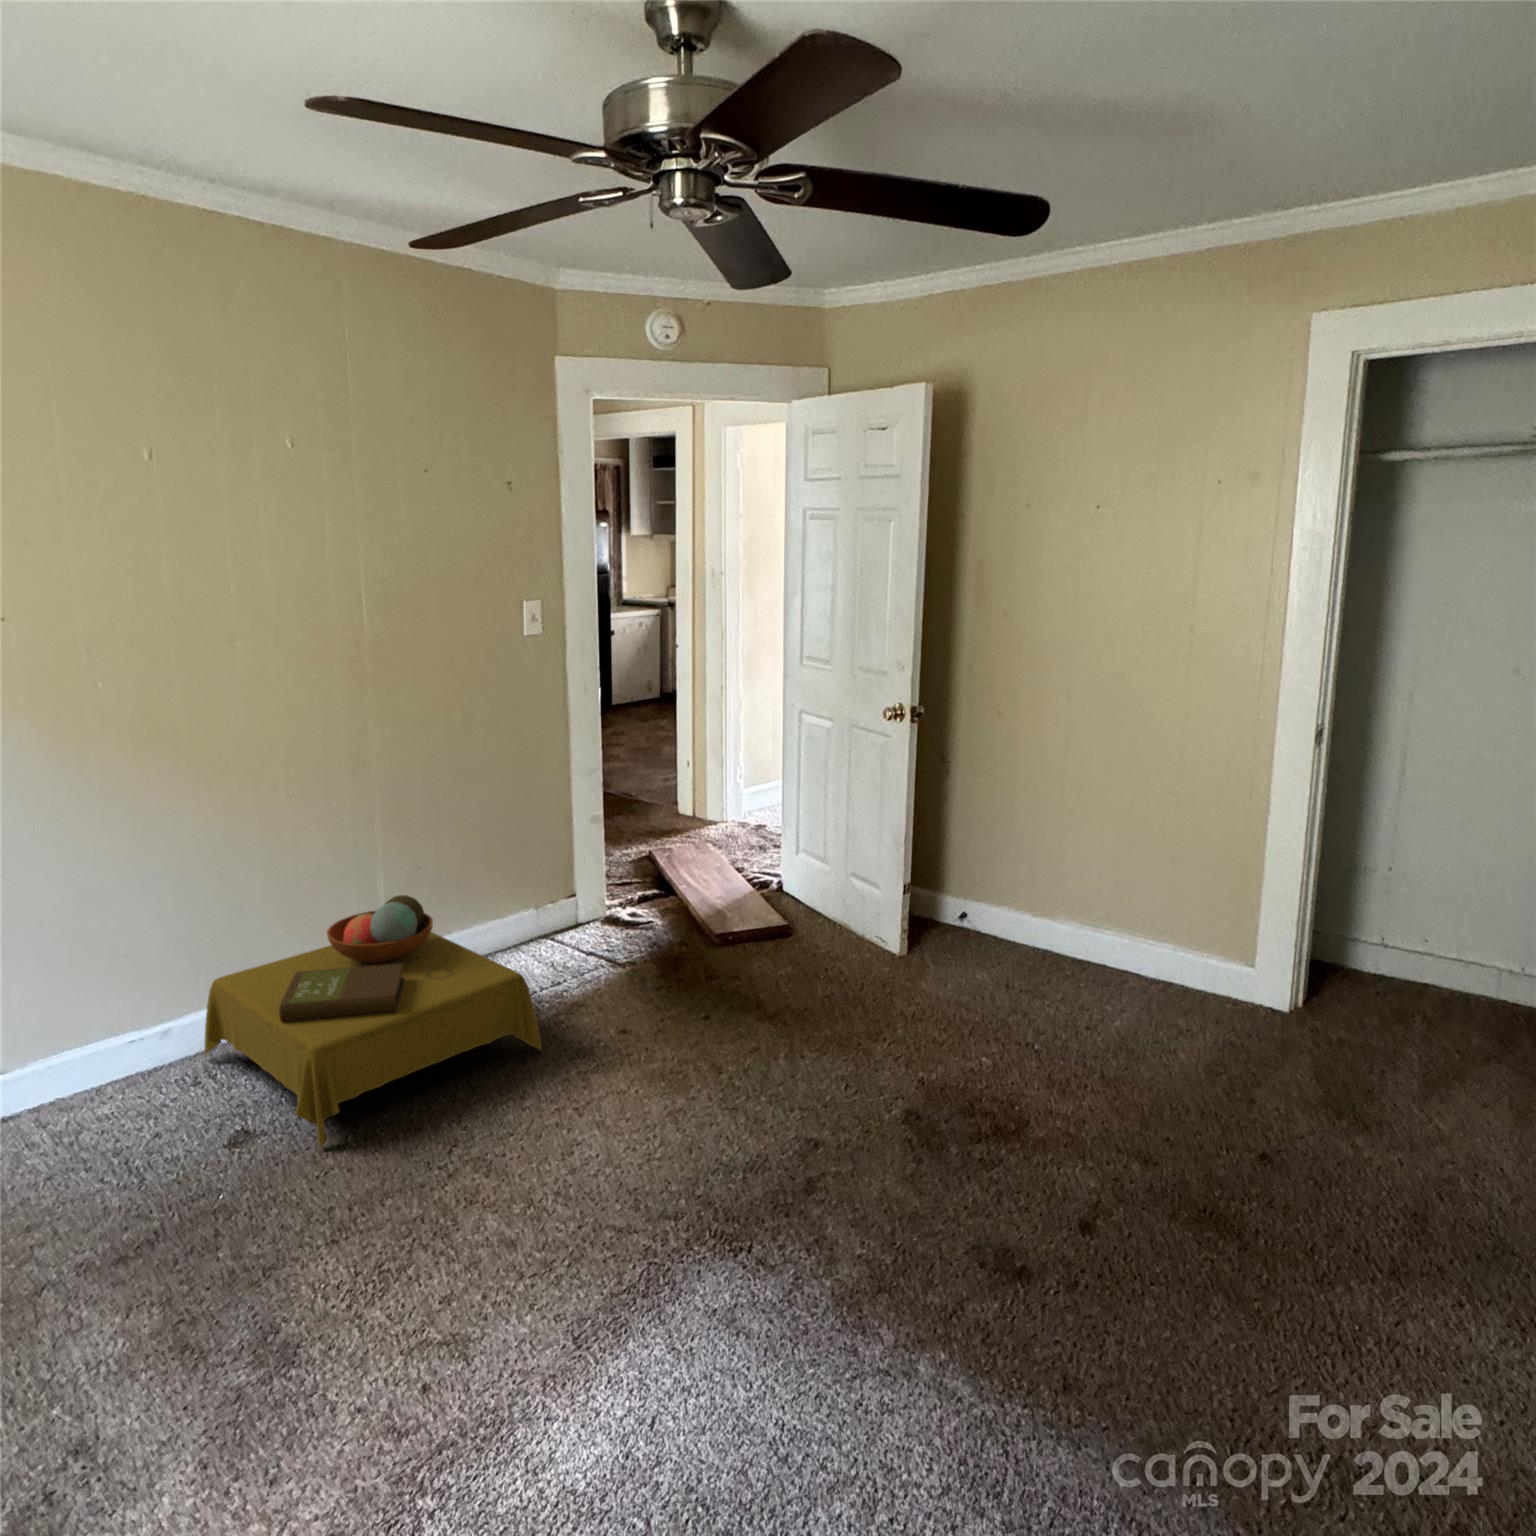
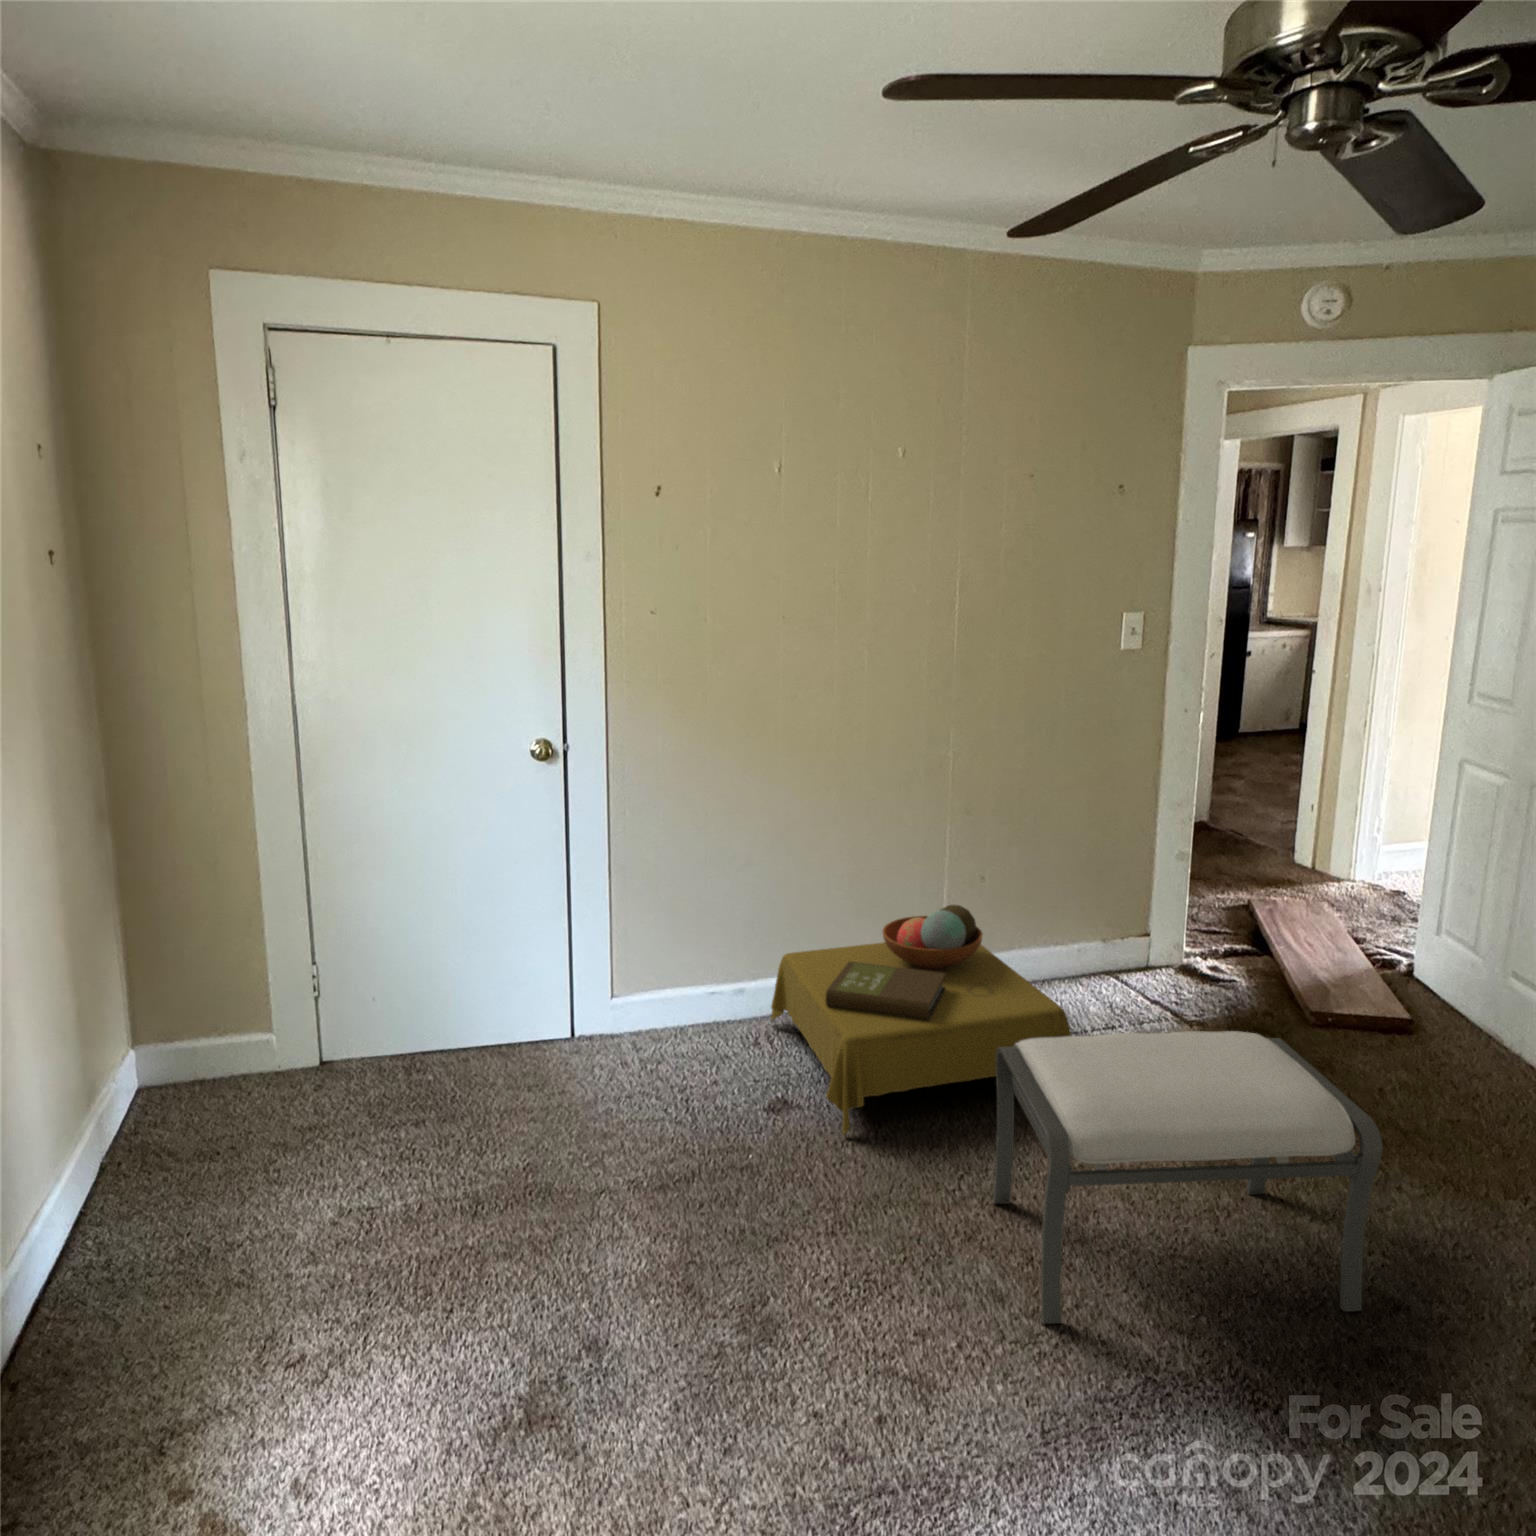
ottoman: none [477,958,795,1252] -> present [993,1031,1383,1324]

